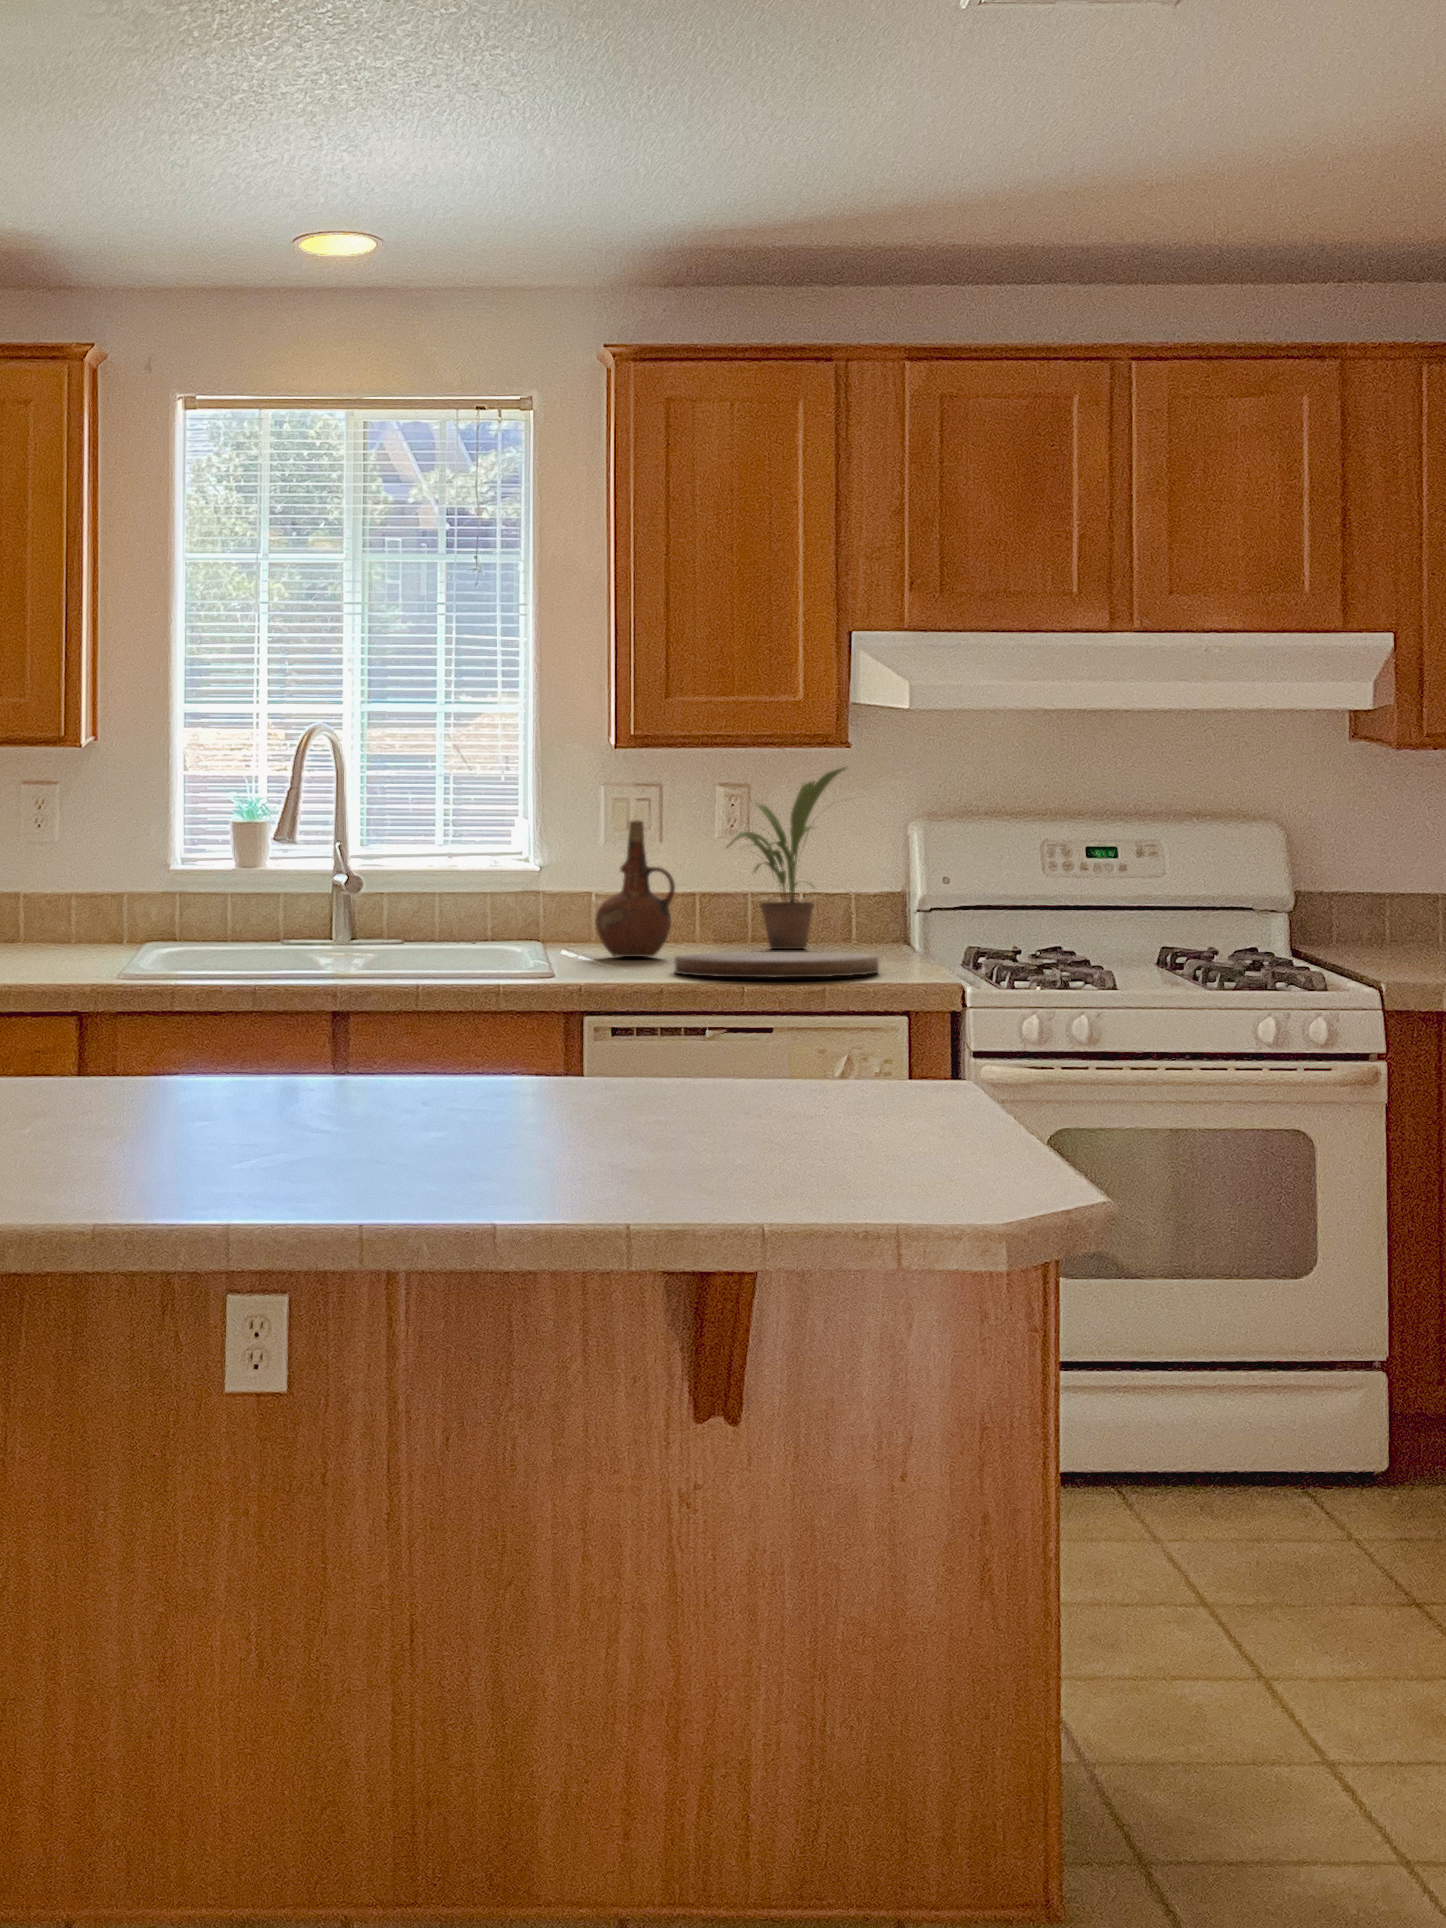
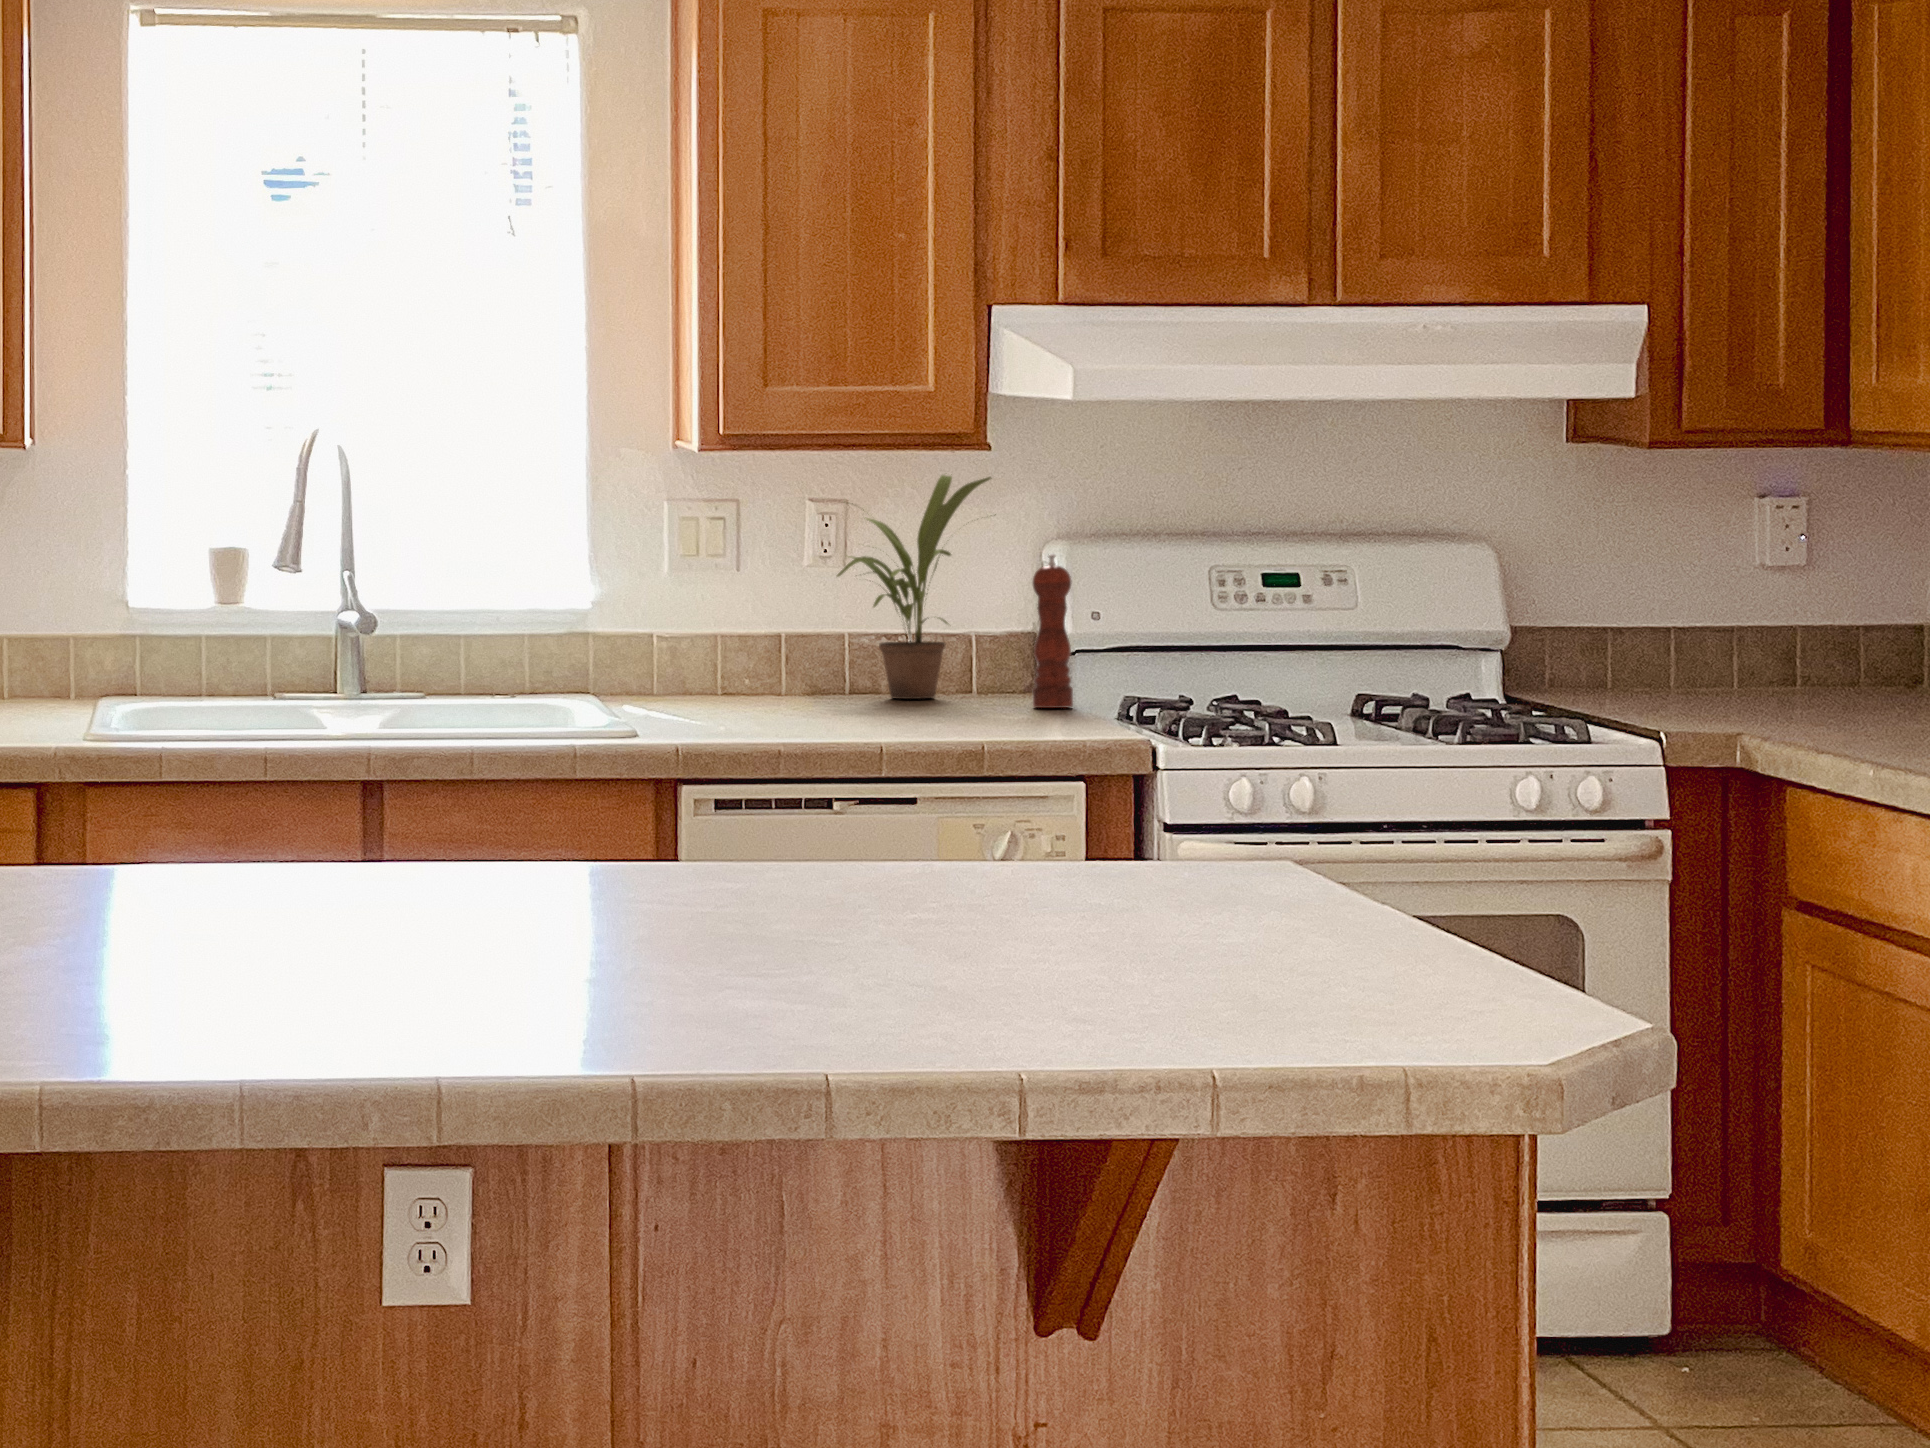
ceramic pitcher: present [595,820,675,957] -> none [684,543,782,710]
pepper mill: none [881,830,917,957] -> present [1032,554,1073,708]
cutting board: present [674,952,879,977] -> none [792,703,1039,735]

